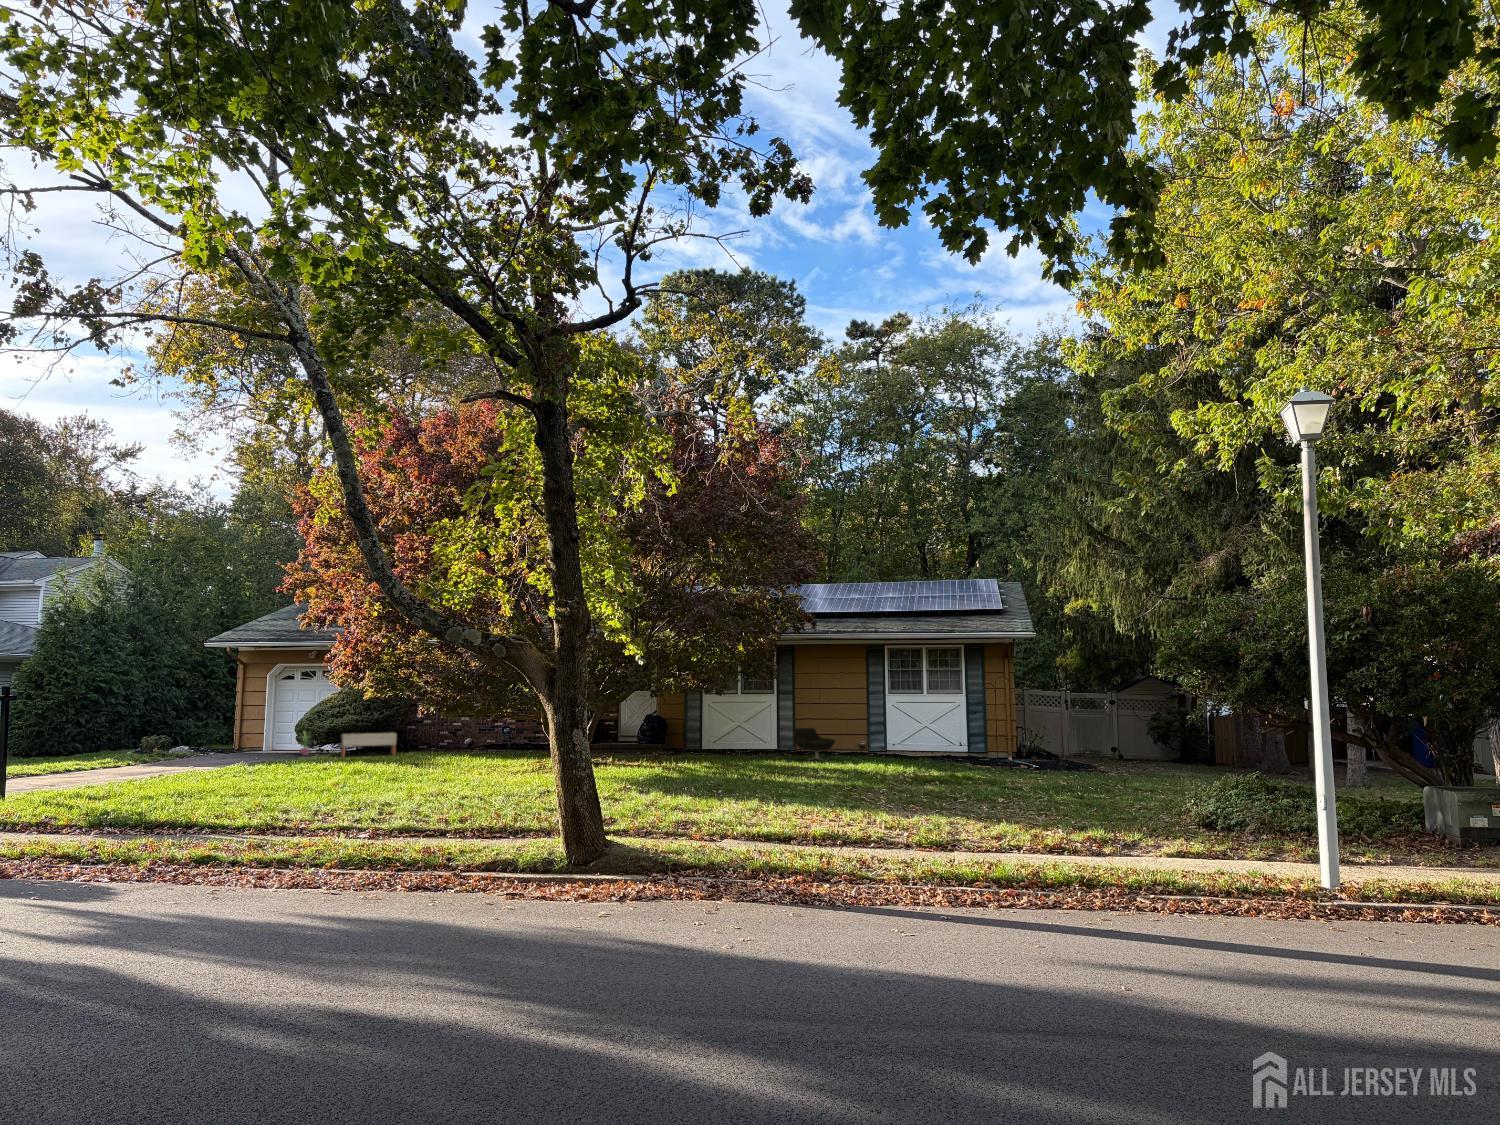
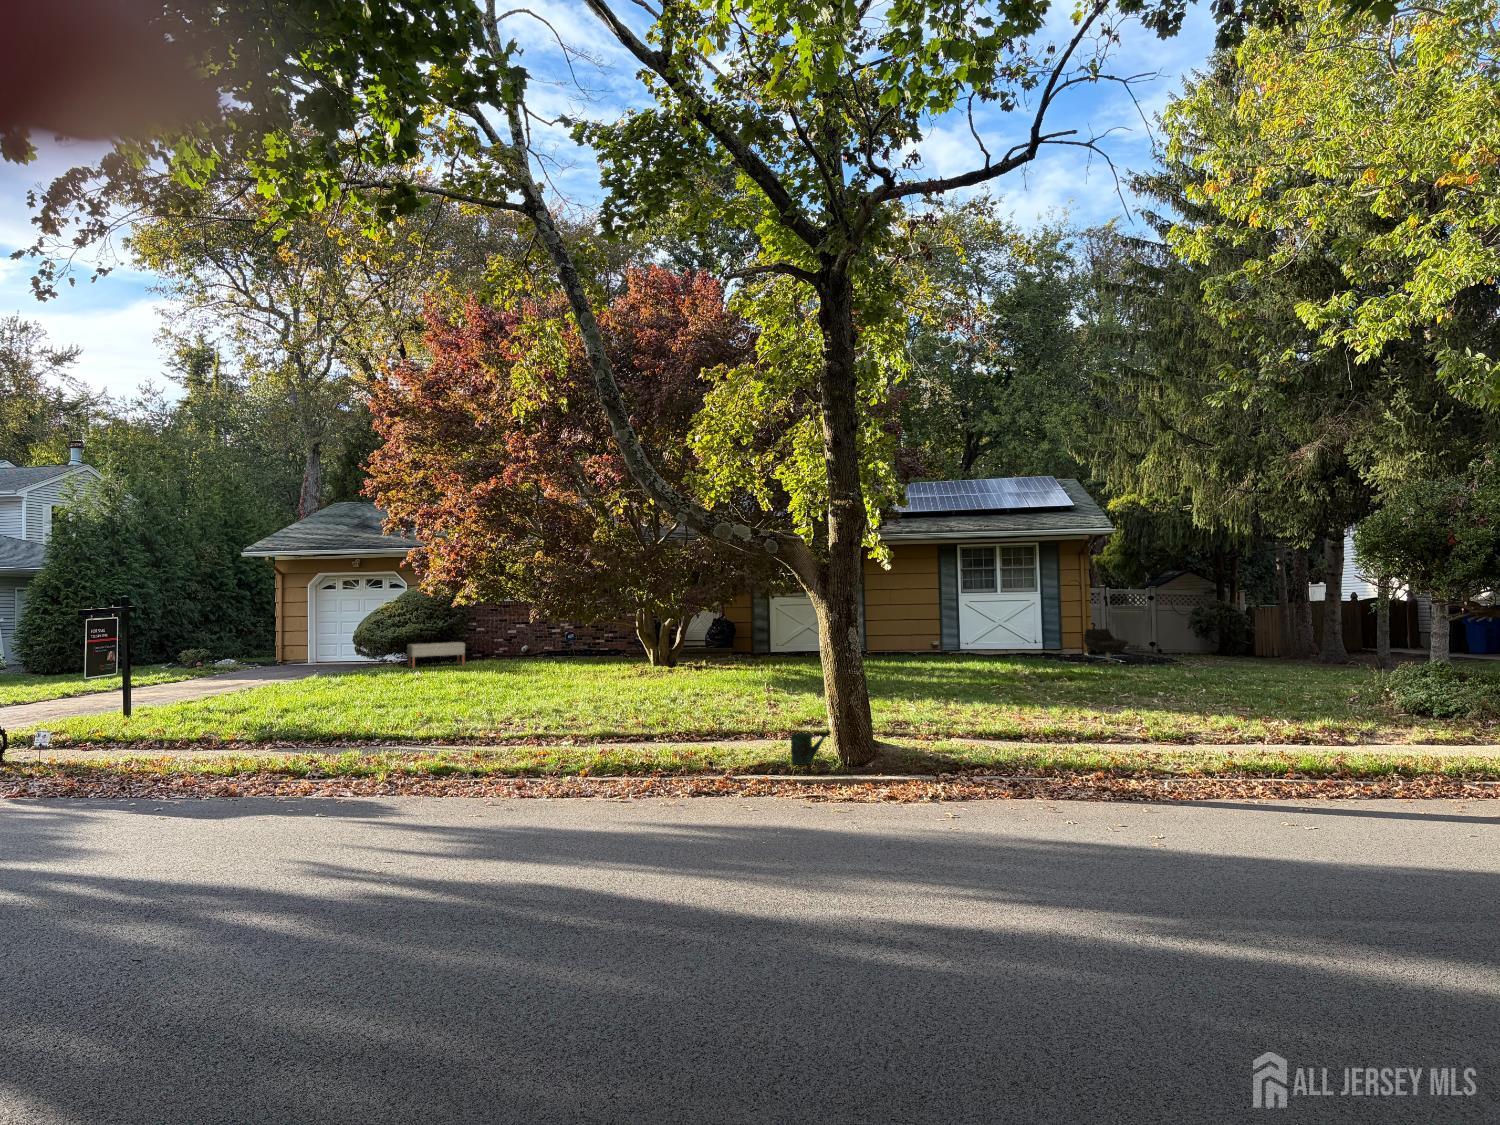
lounge chair: present [793,728,835,760] -> present [1084,629,1128,662]
decorative plant: present [300,732,309,756] -> none [353,642,382,667]
watering can: none [516,828,564,863] -> present [790,729,831,765]

